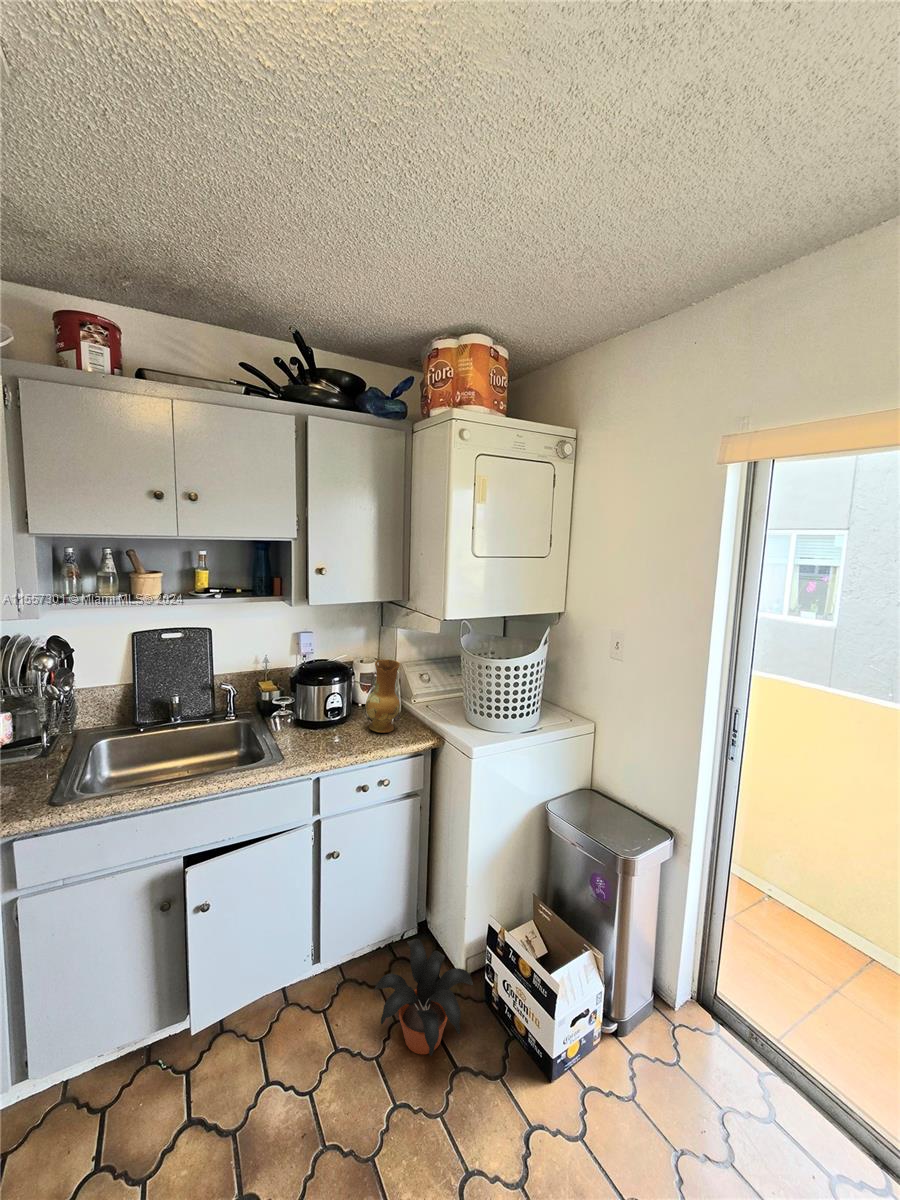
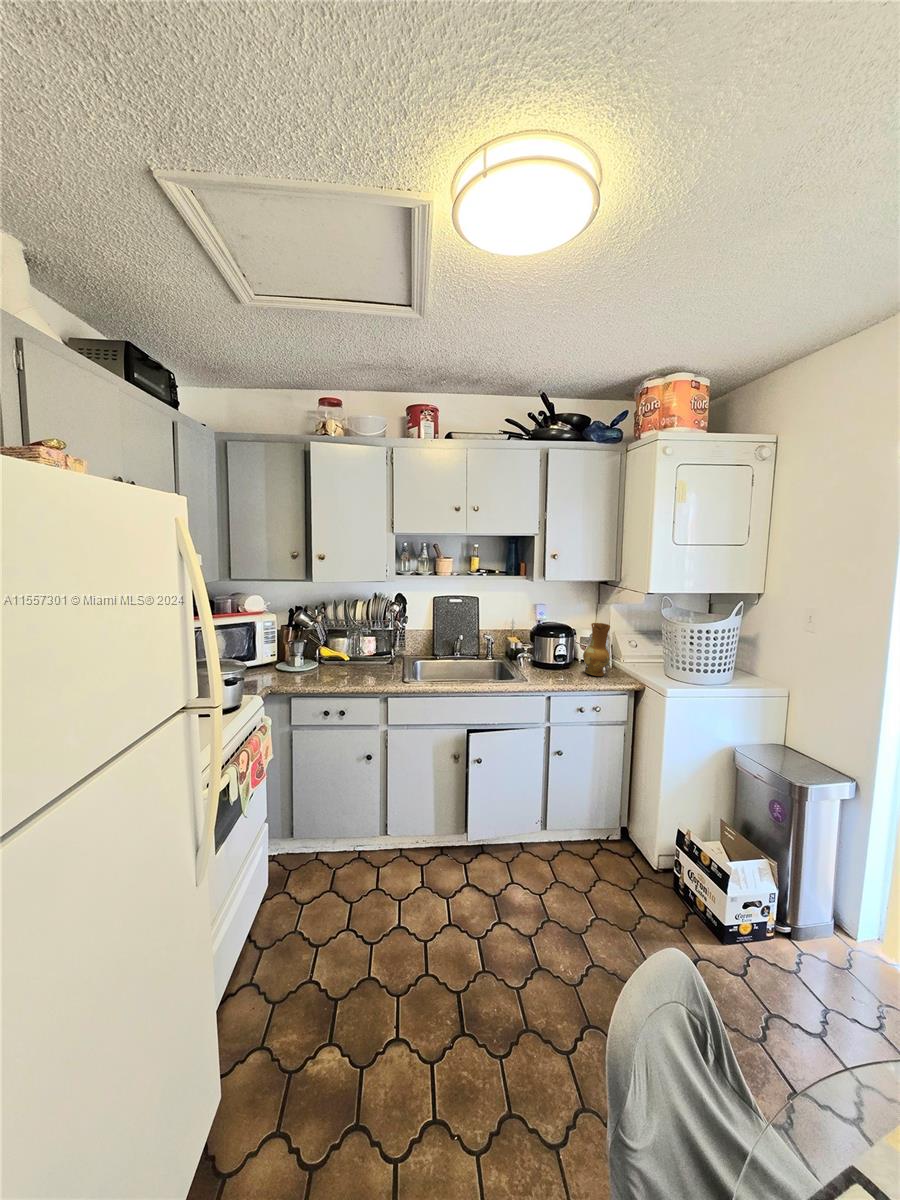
potted plant: present [374,939,473,1056] -> none [585,824,662,900]

